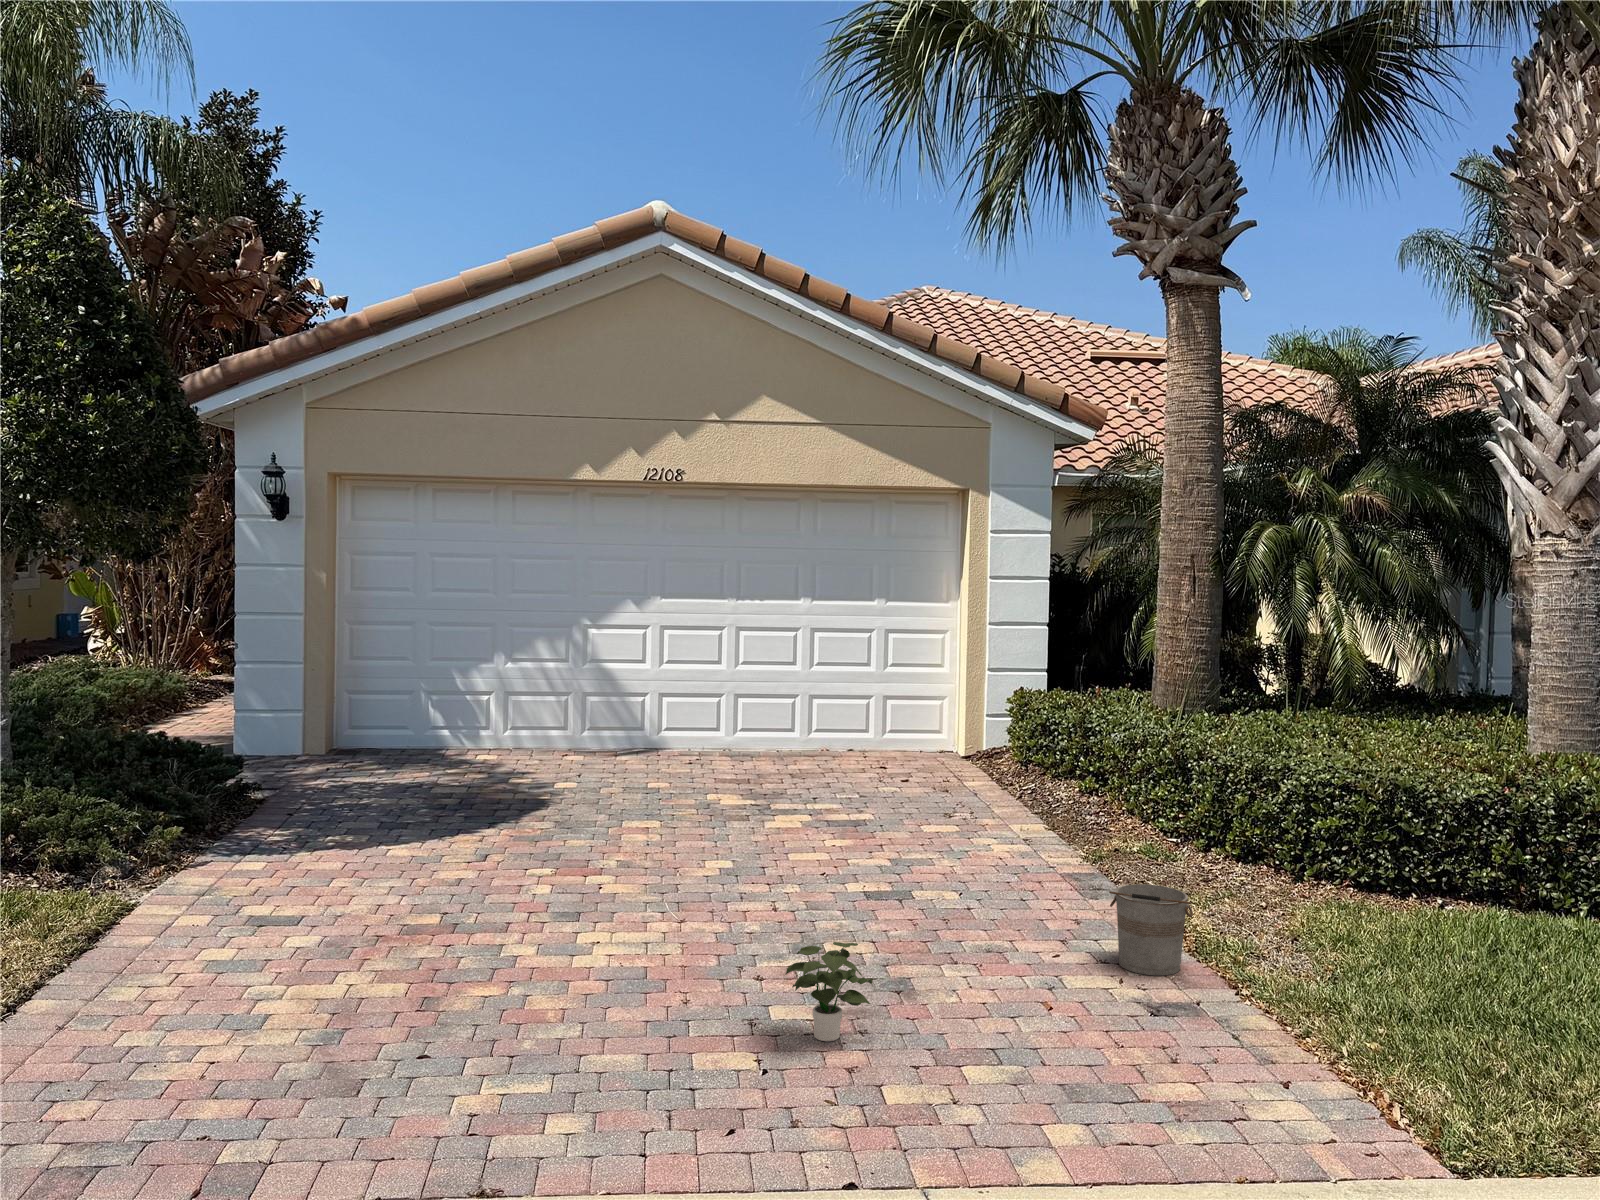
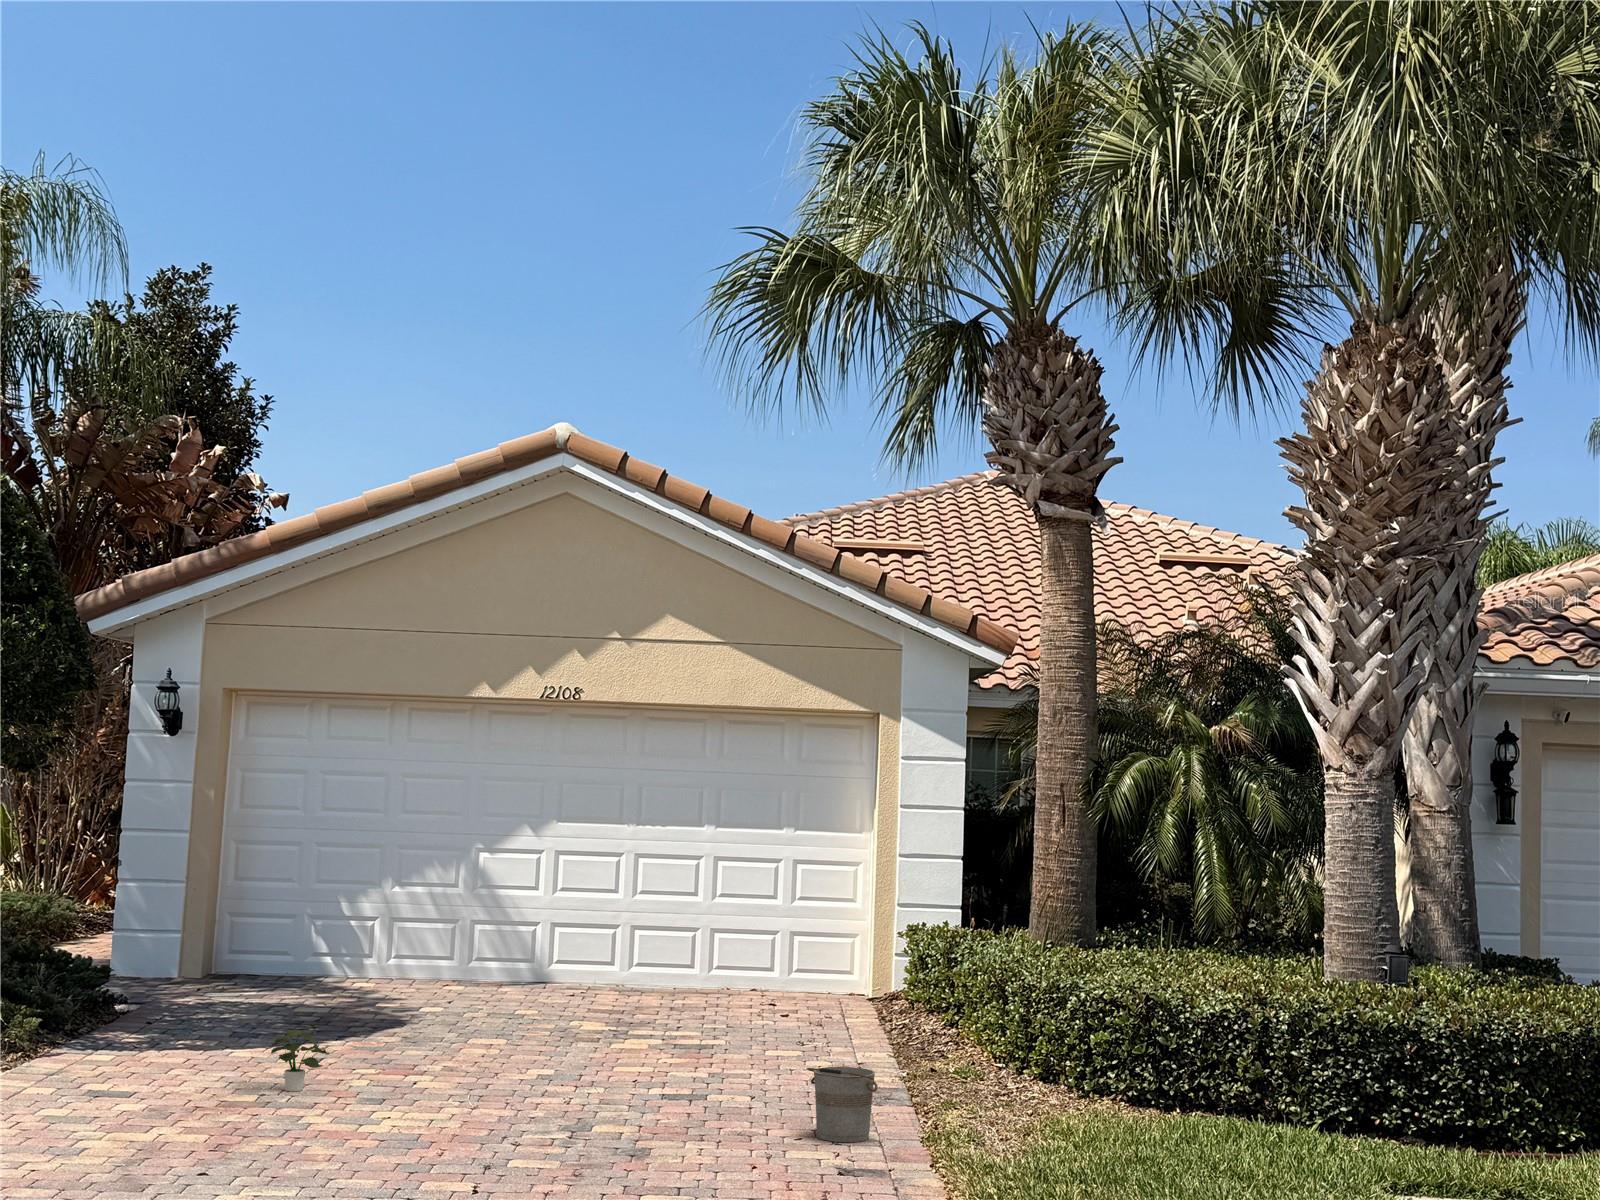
potted plant: present [785,942,872,1041] -> present [271,1025,330,1092]

